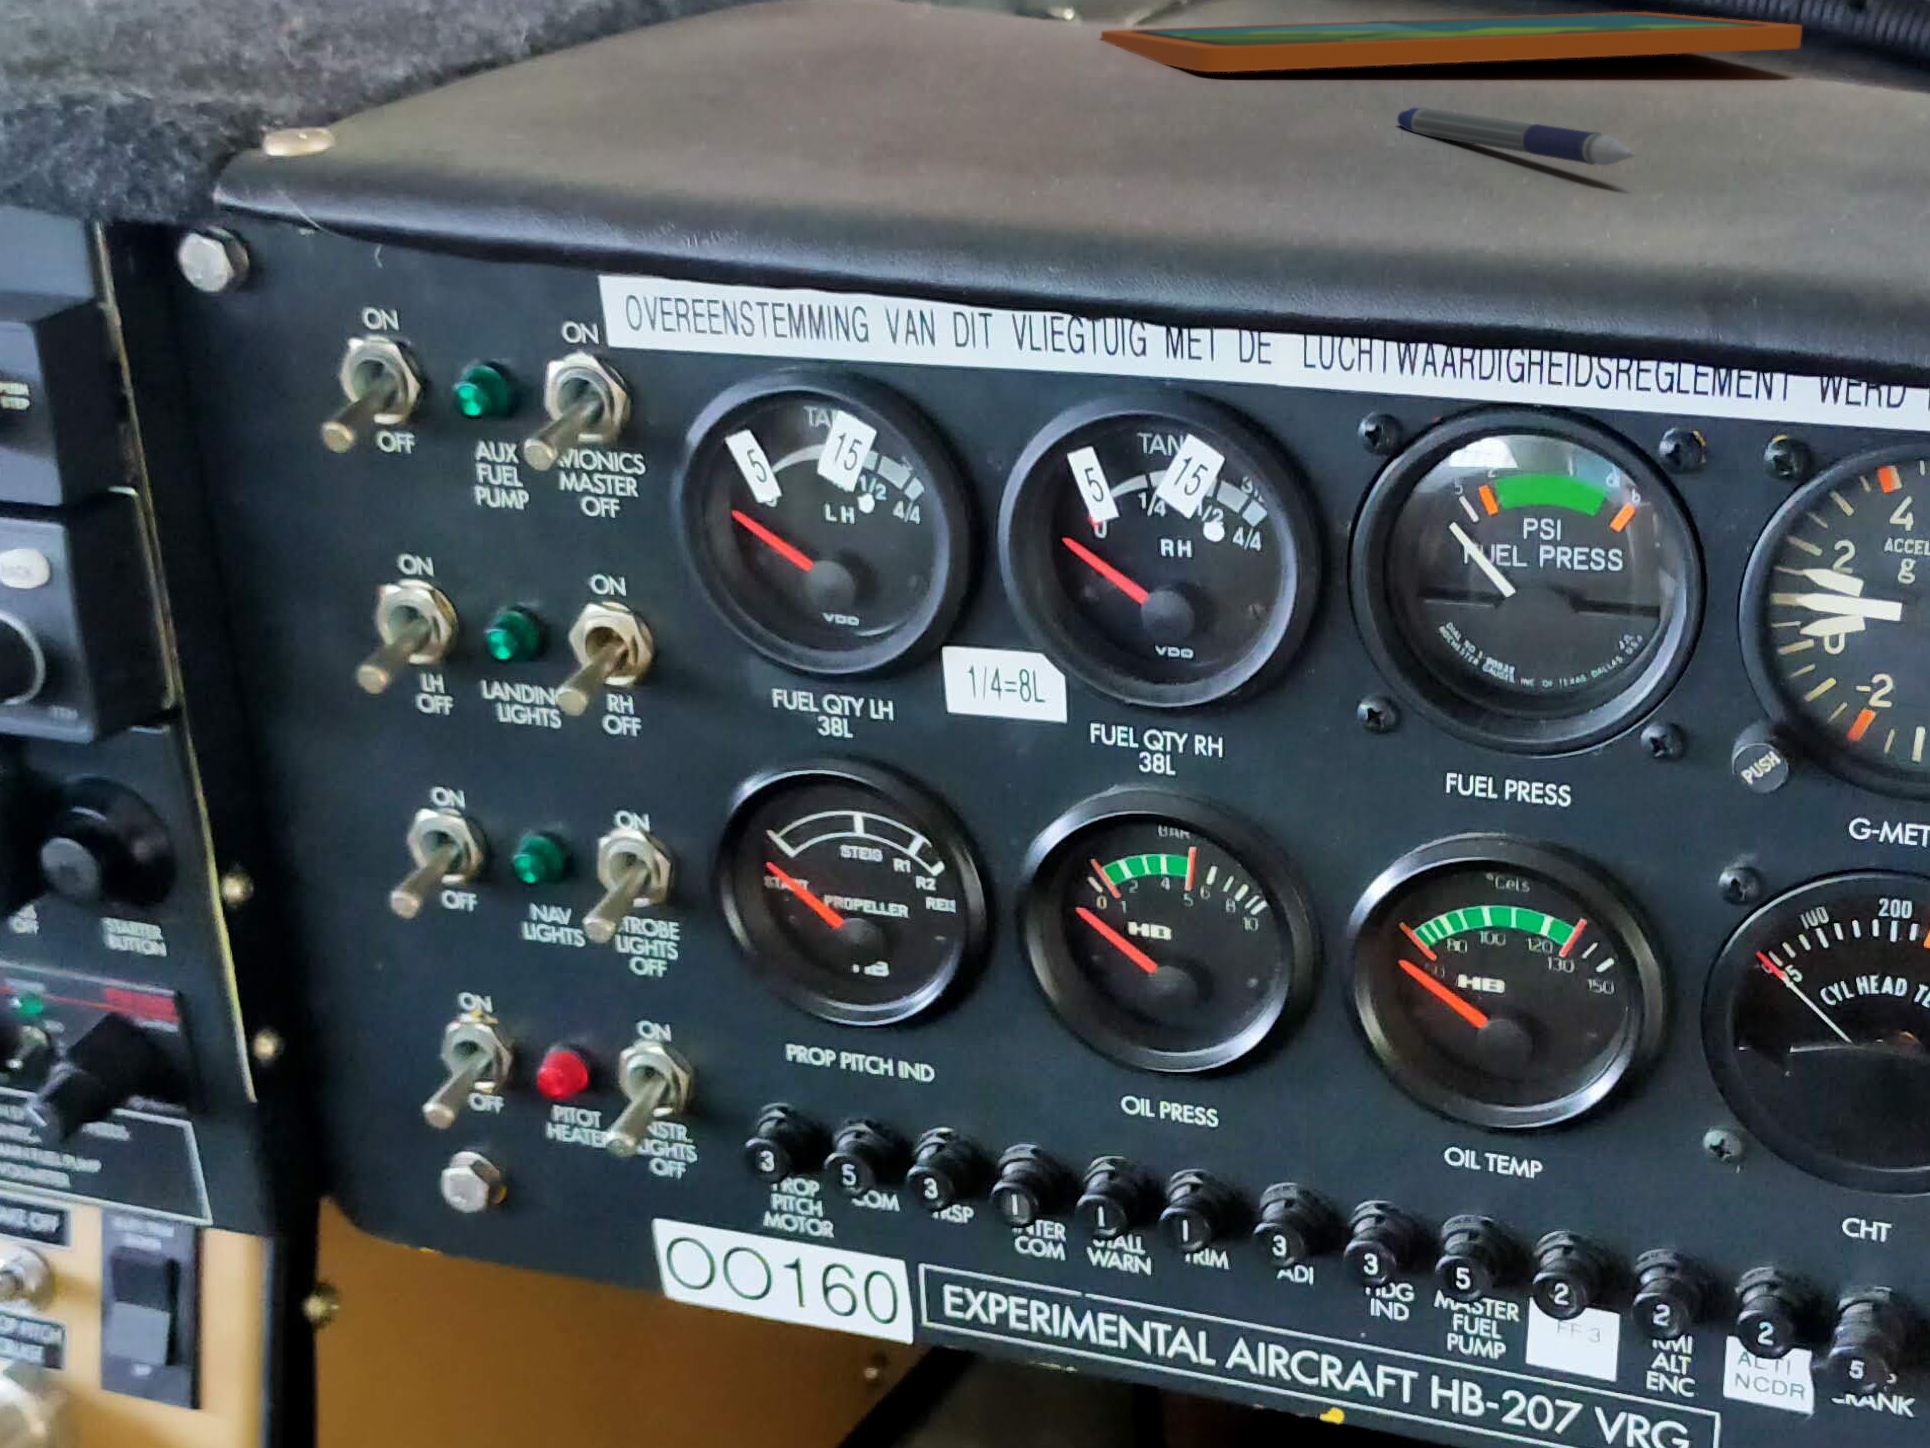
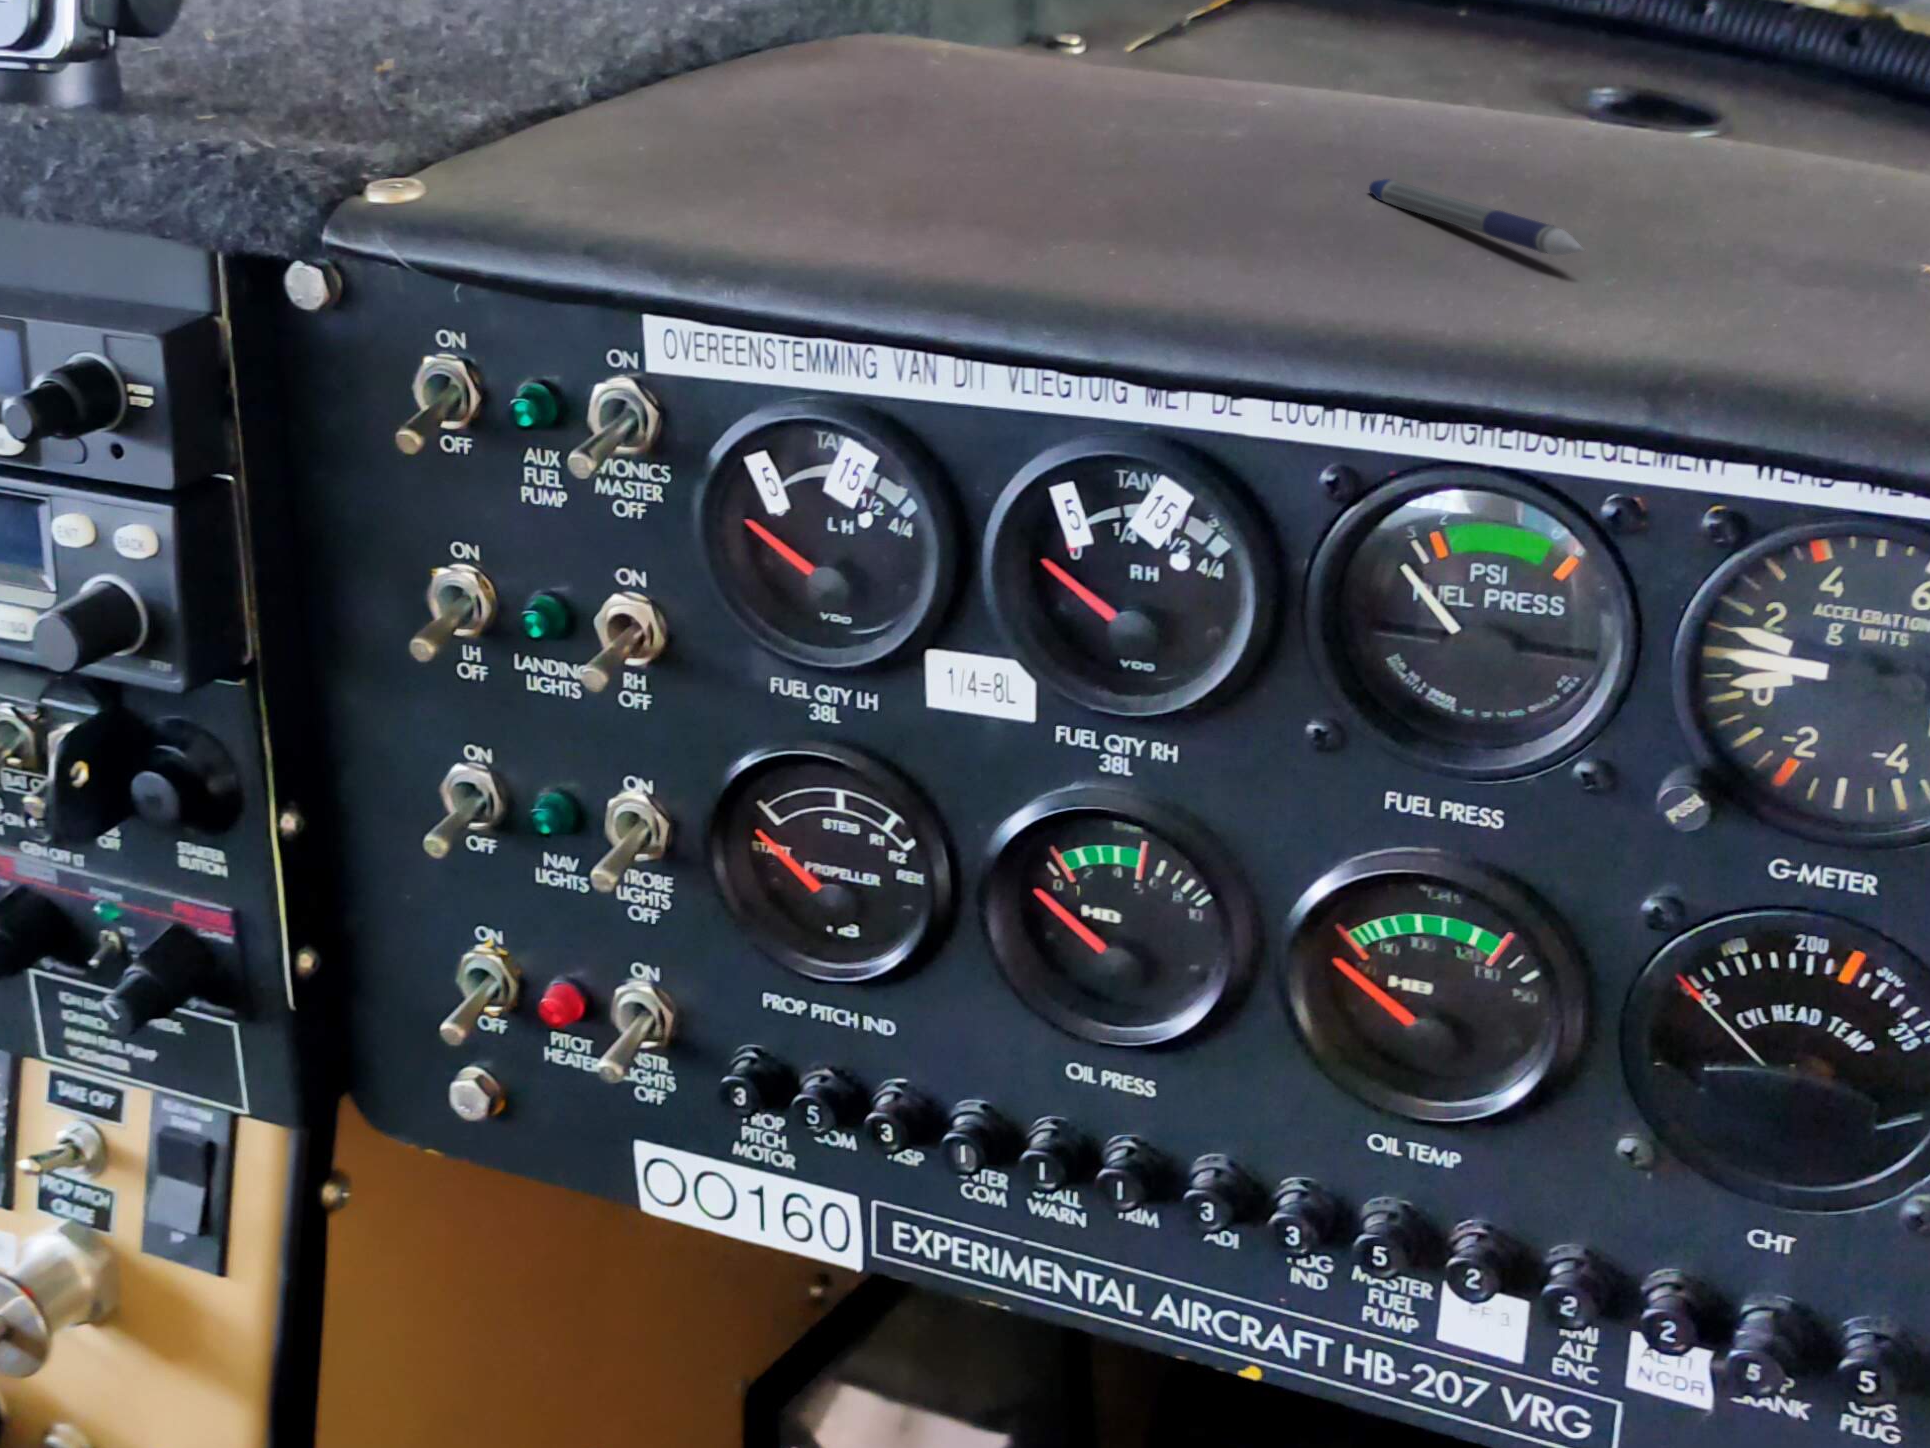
tablet: present [1101,12,1802,72] -> none [1097,44,1782,125]

